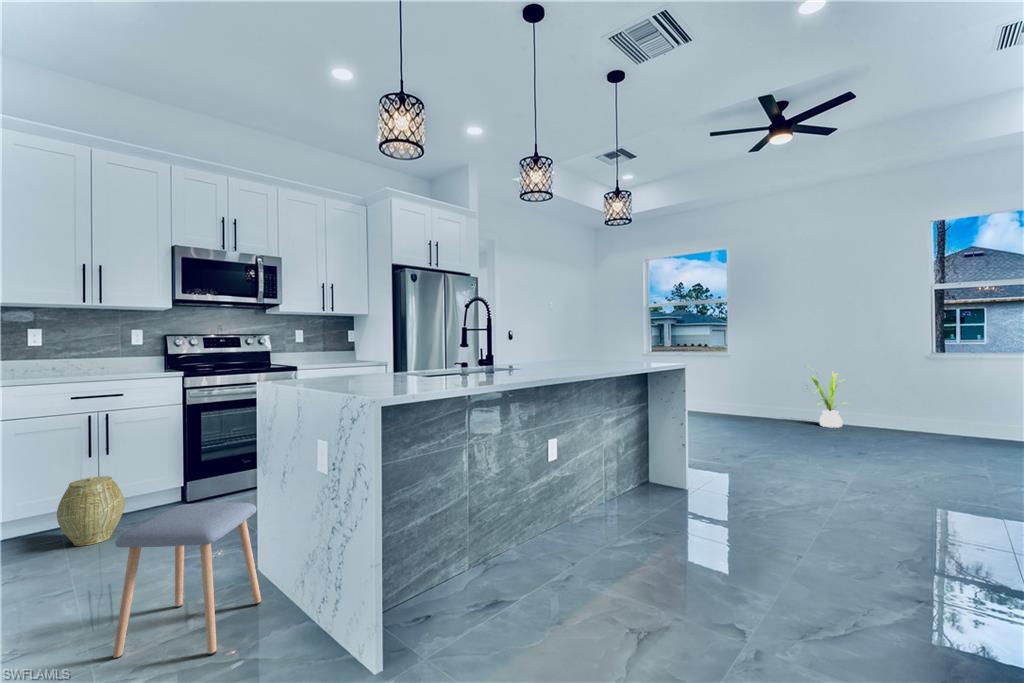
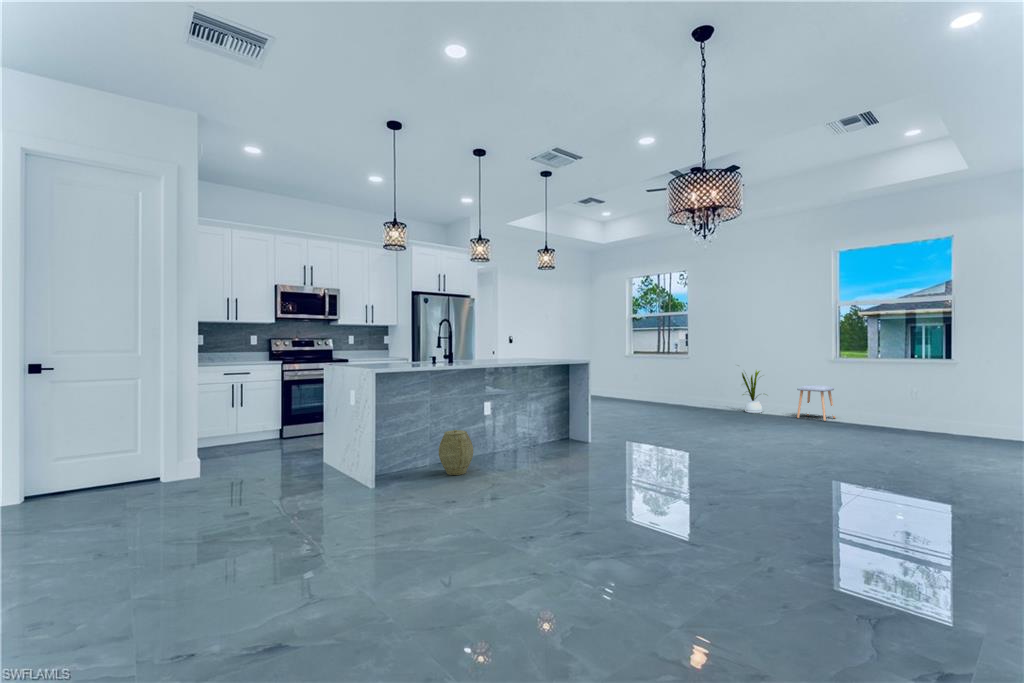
woven basket: present [57,476,124,546] -> present [439,430,473,475]
stool: present [113,502,261,659] -> present [797,385,835,421]

